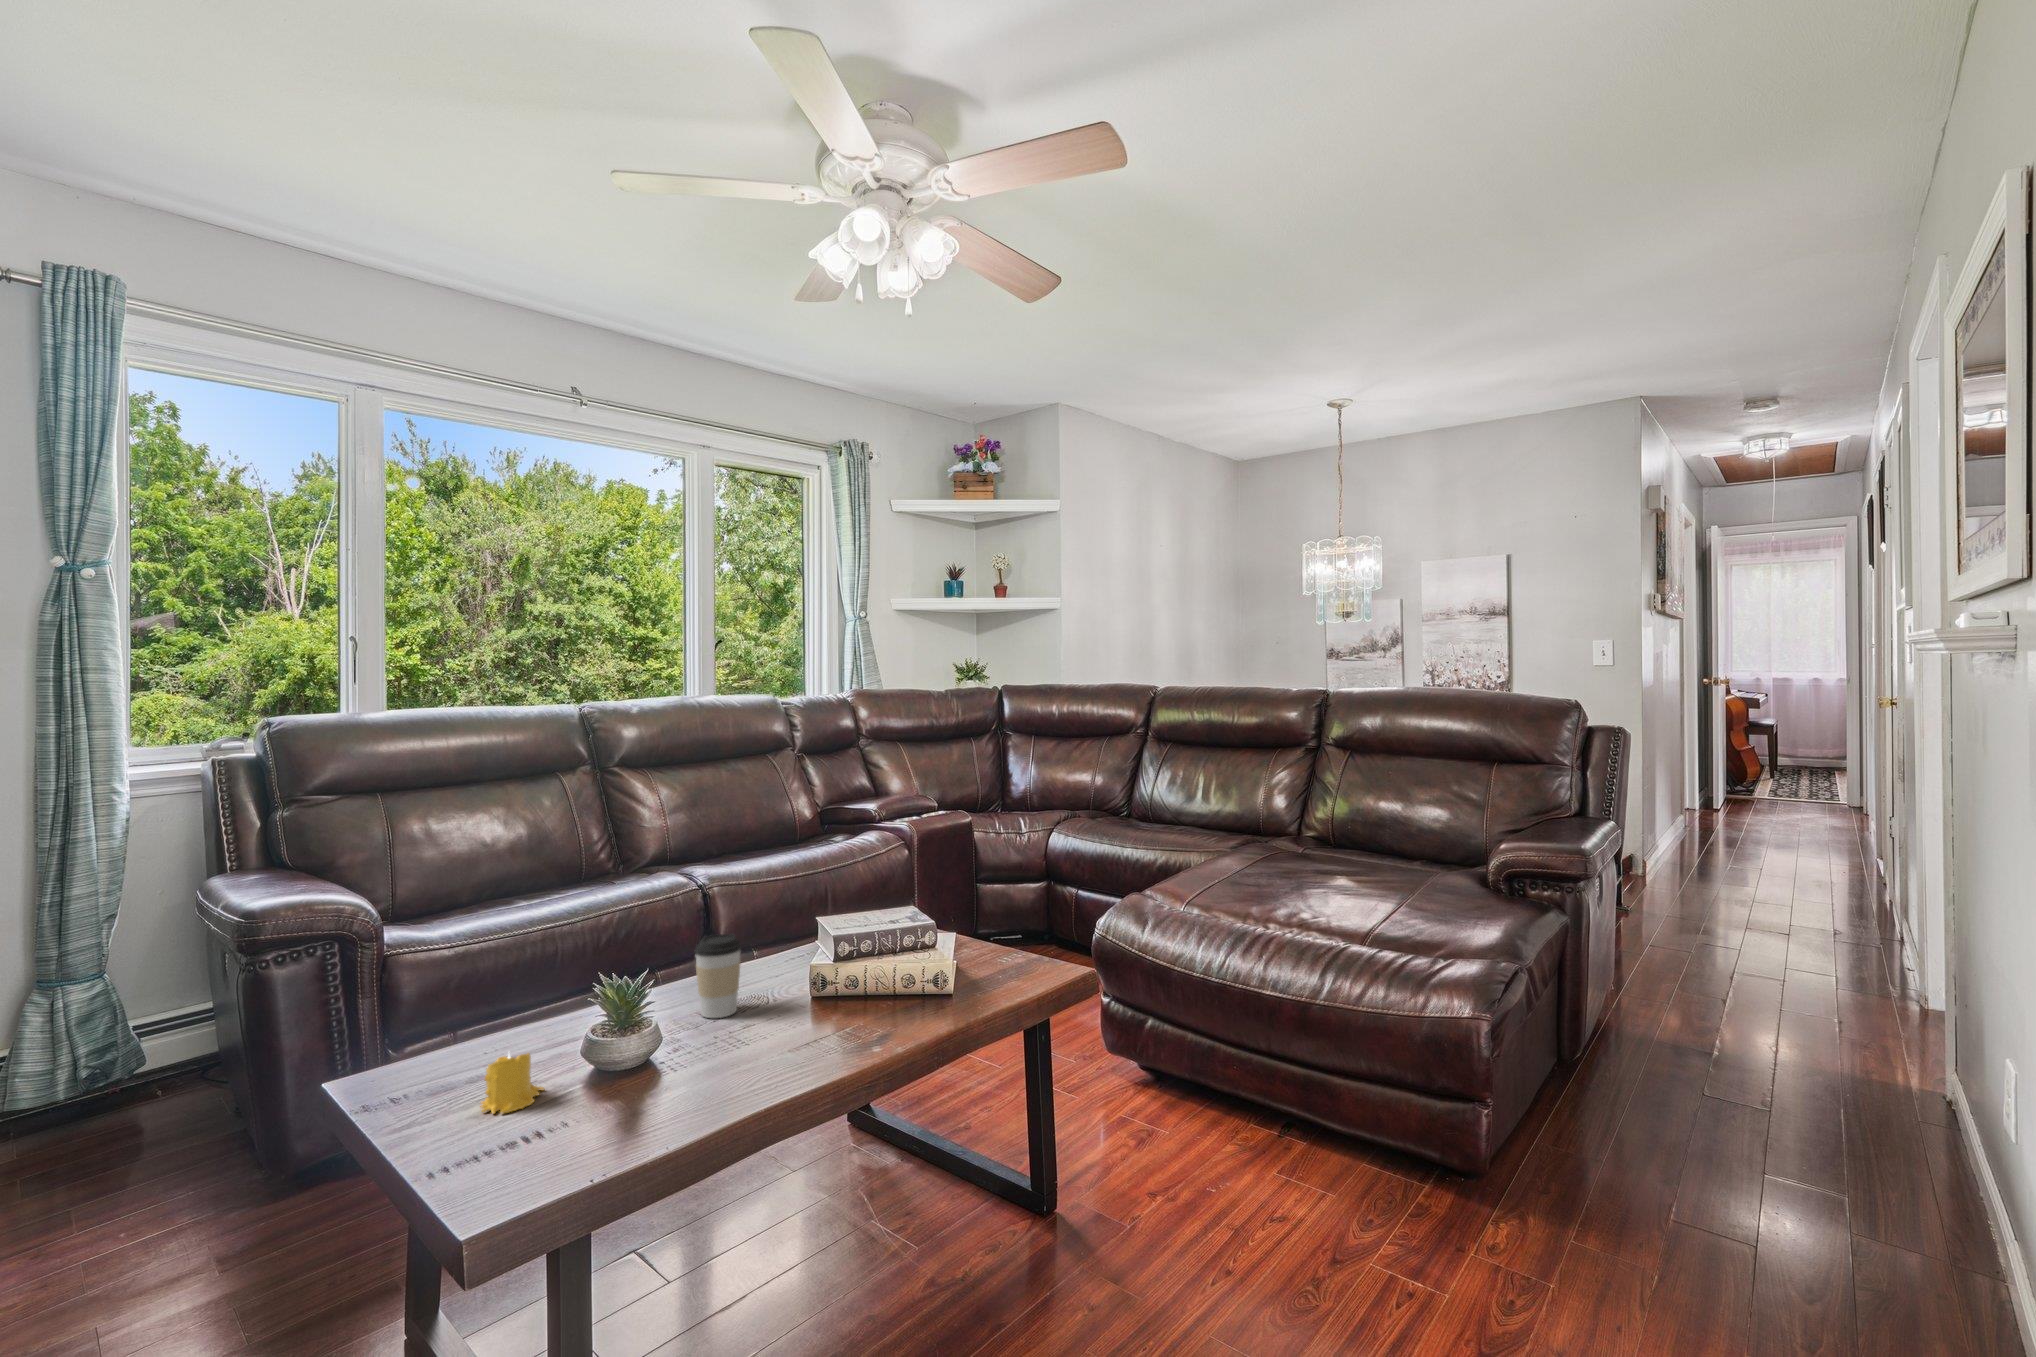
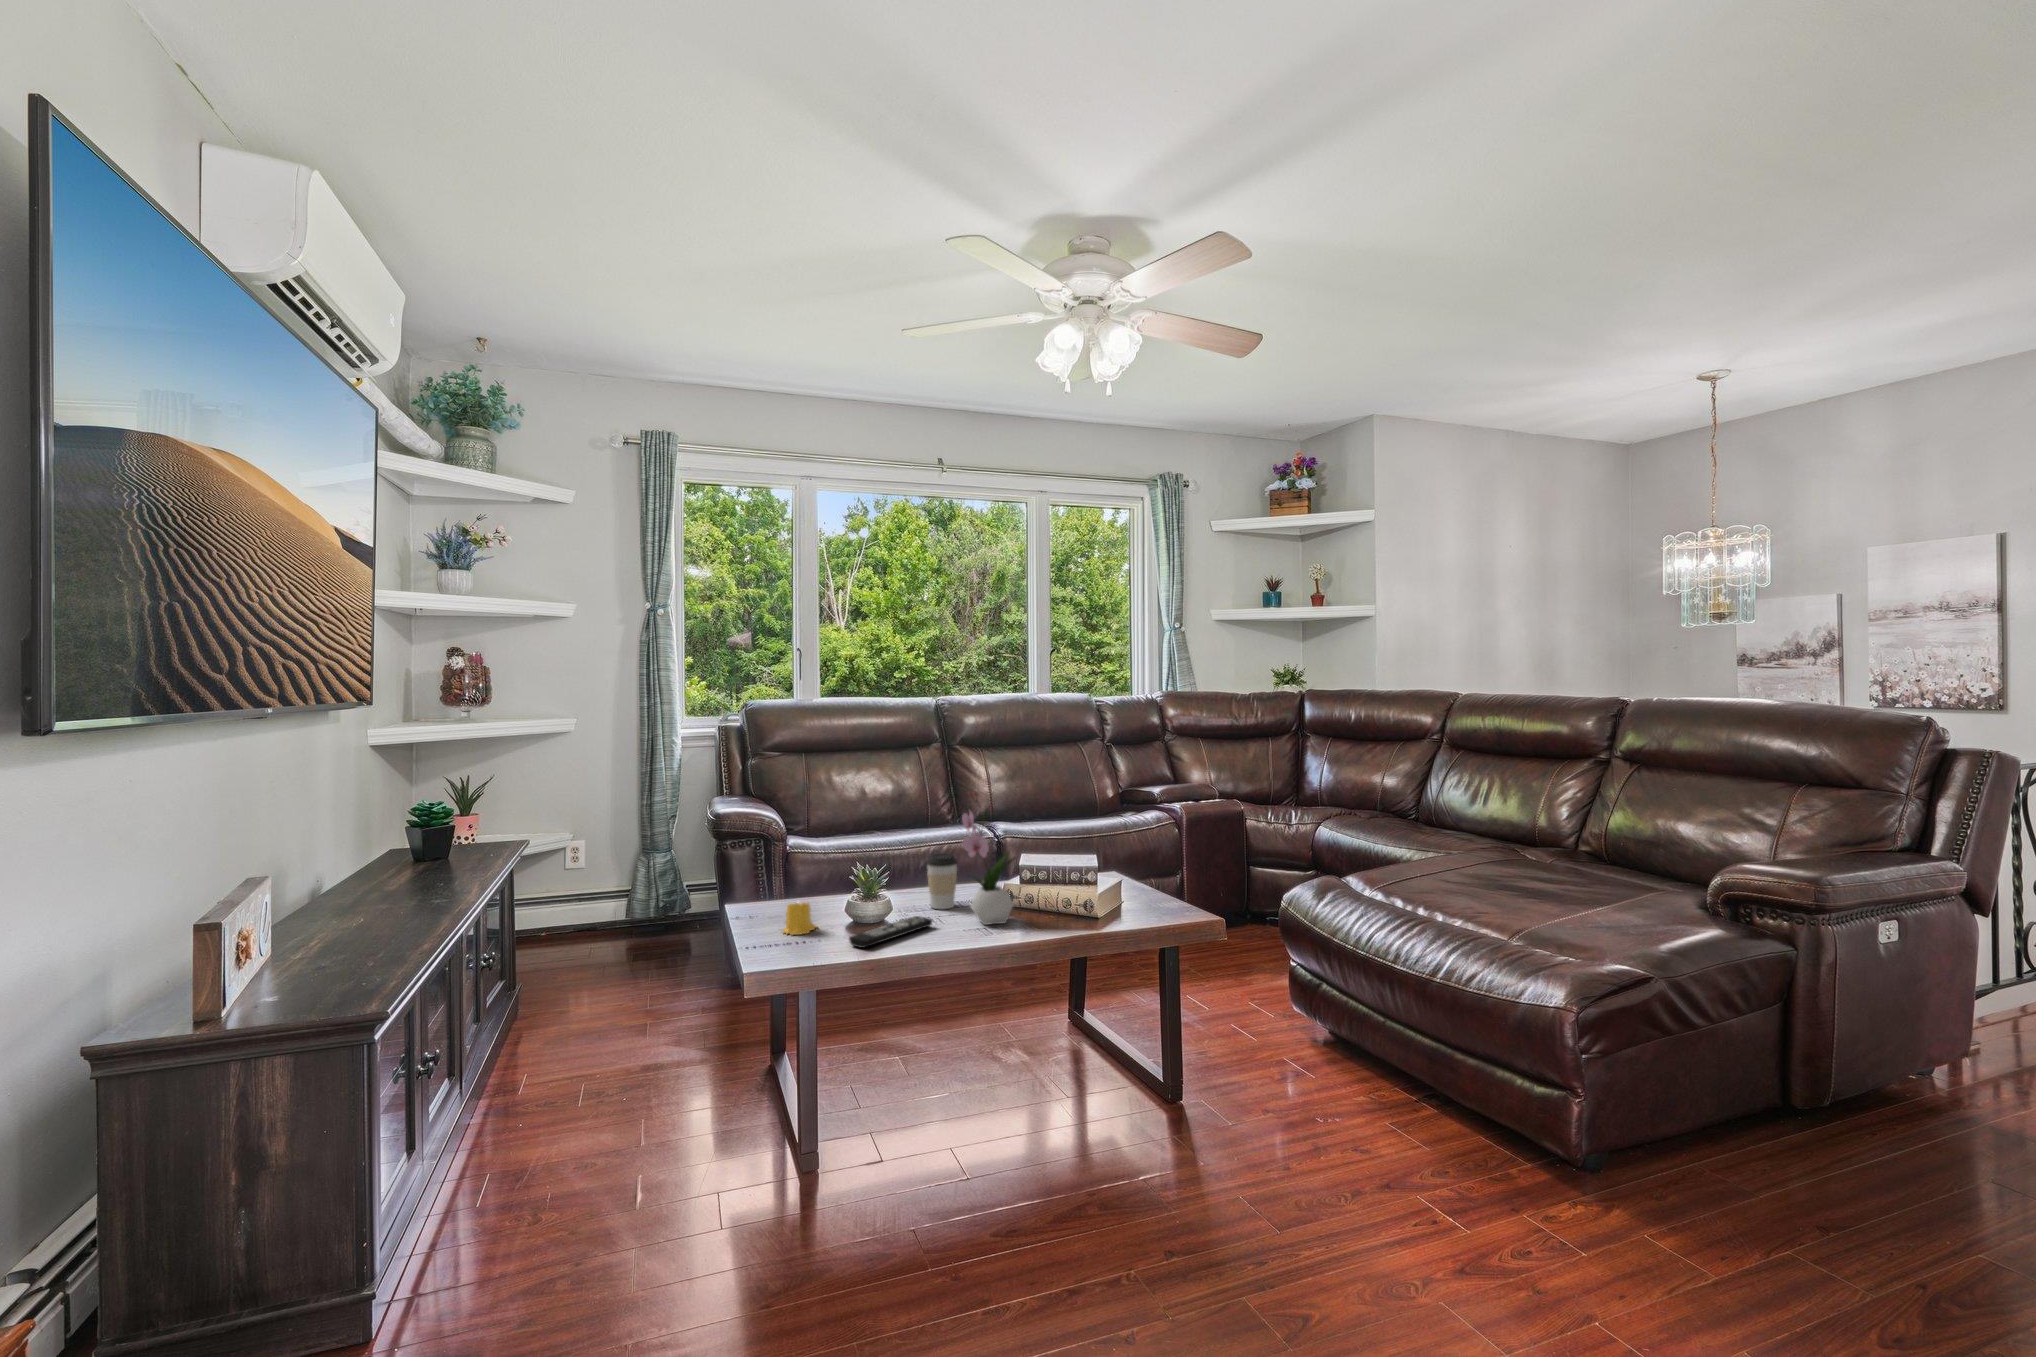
flower arrangement: none [768,843,856,1034] -> present [962,792,1015,925]
remote control: none [626,1039,736,1115] -> present [849,916,932,948]

